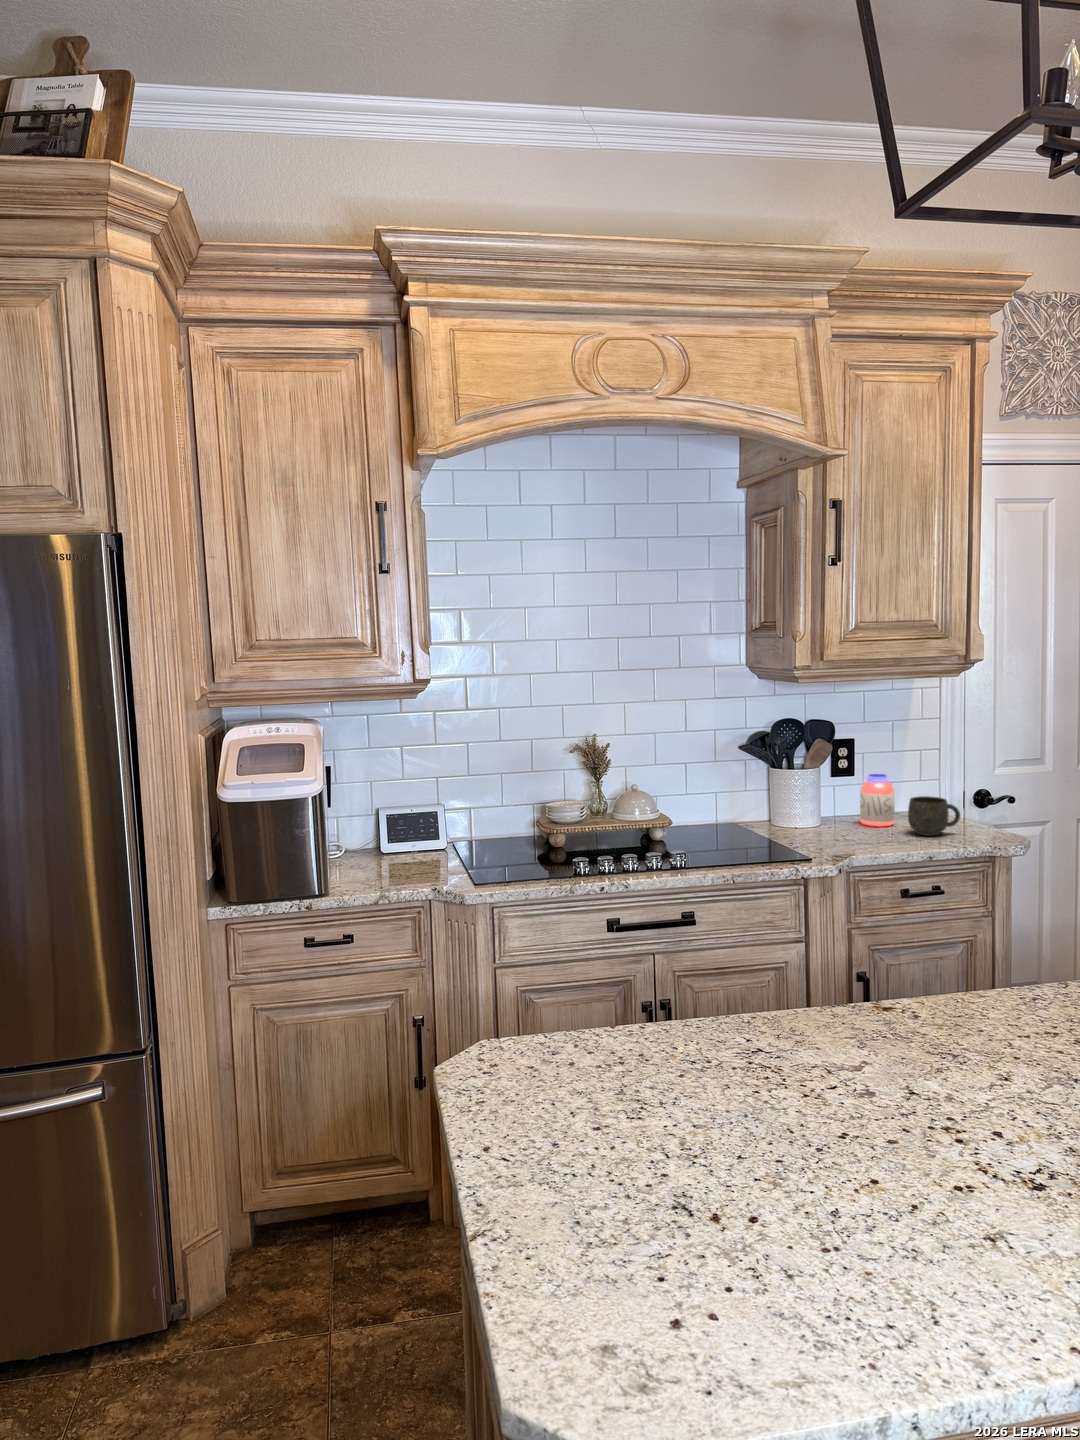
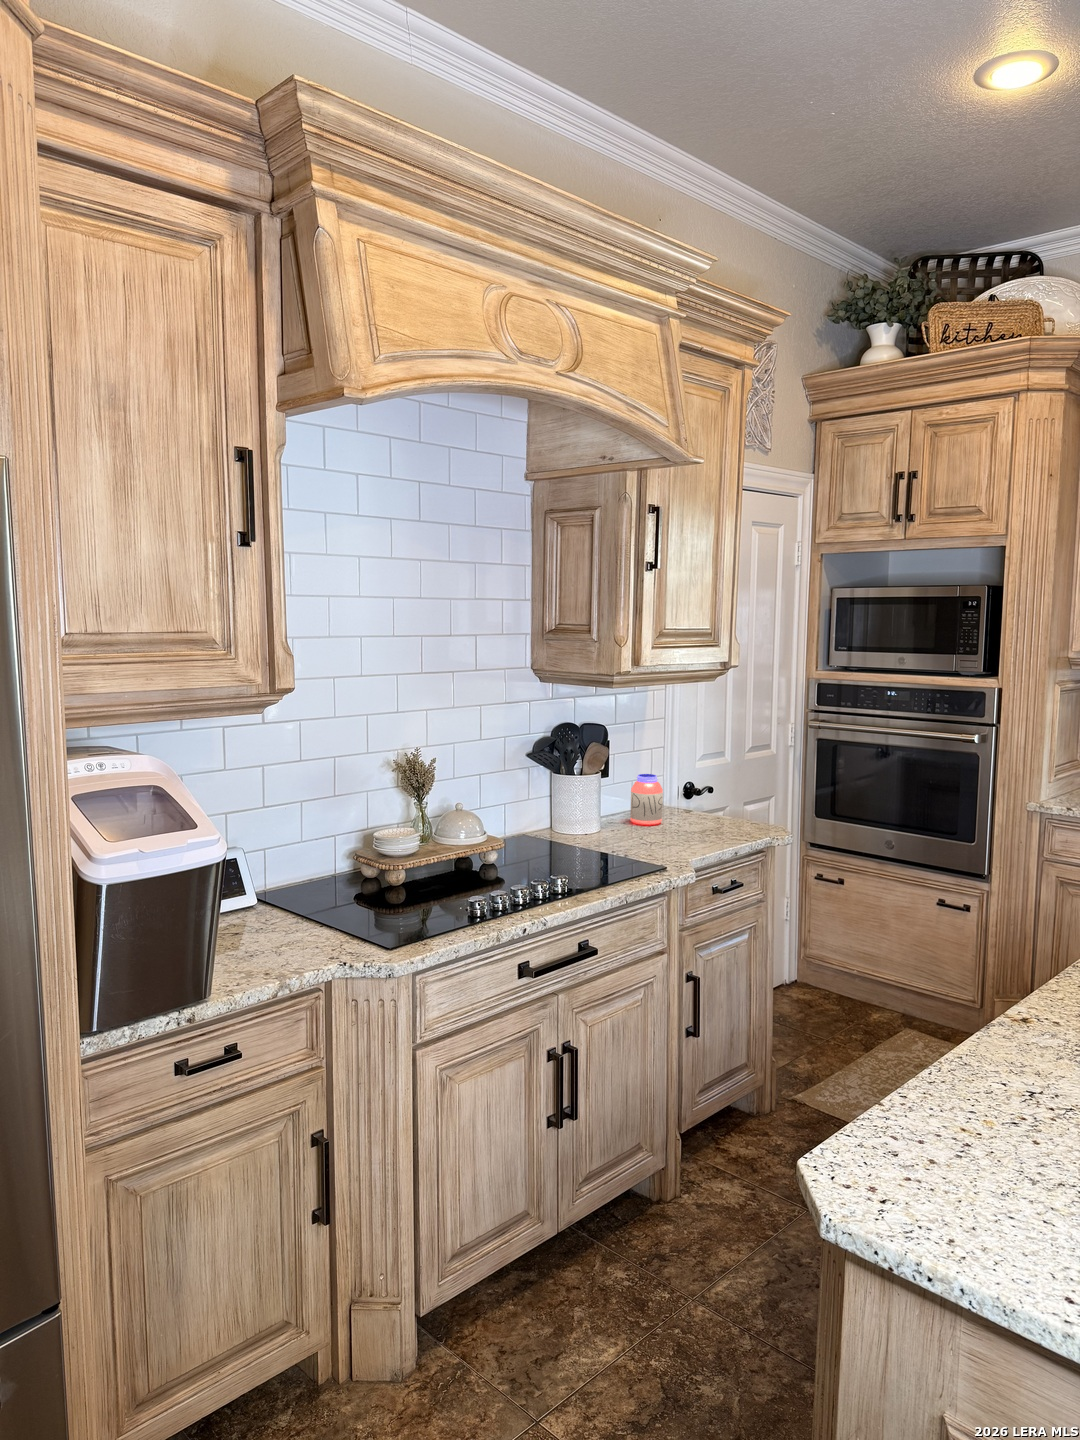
mug: present [908,796,960,836] -> none [685,792,728,829]

